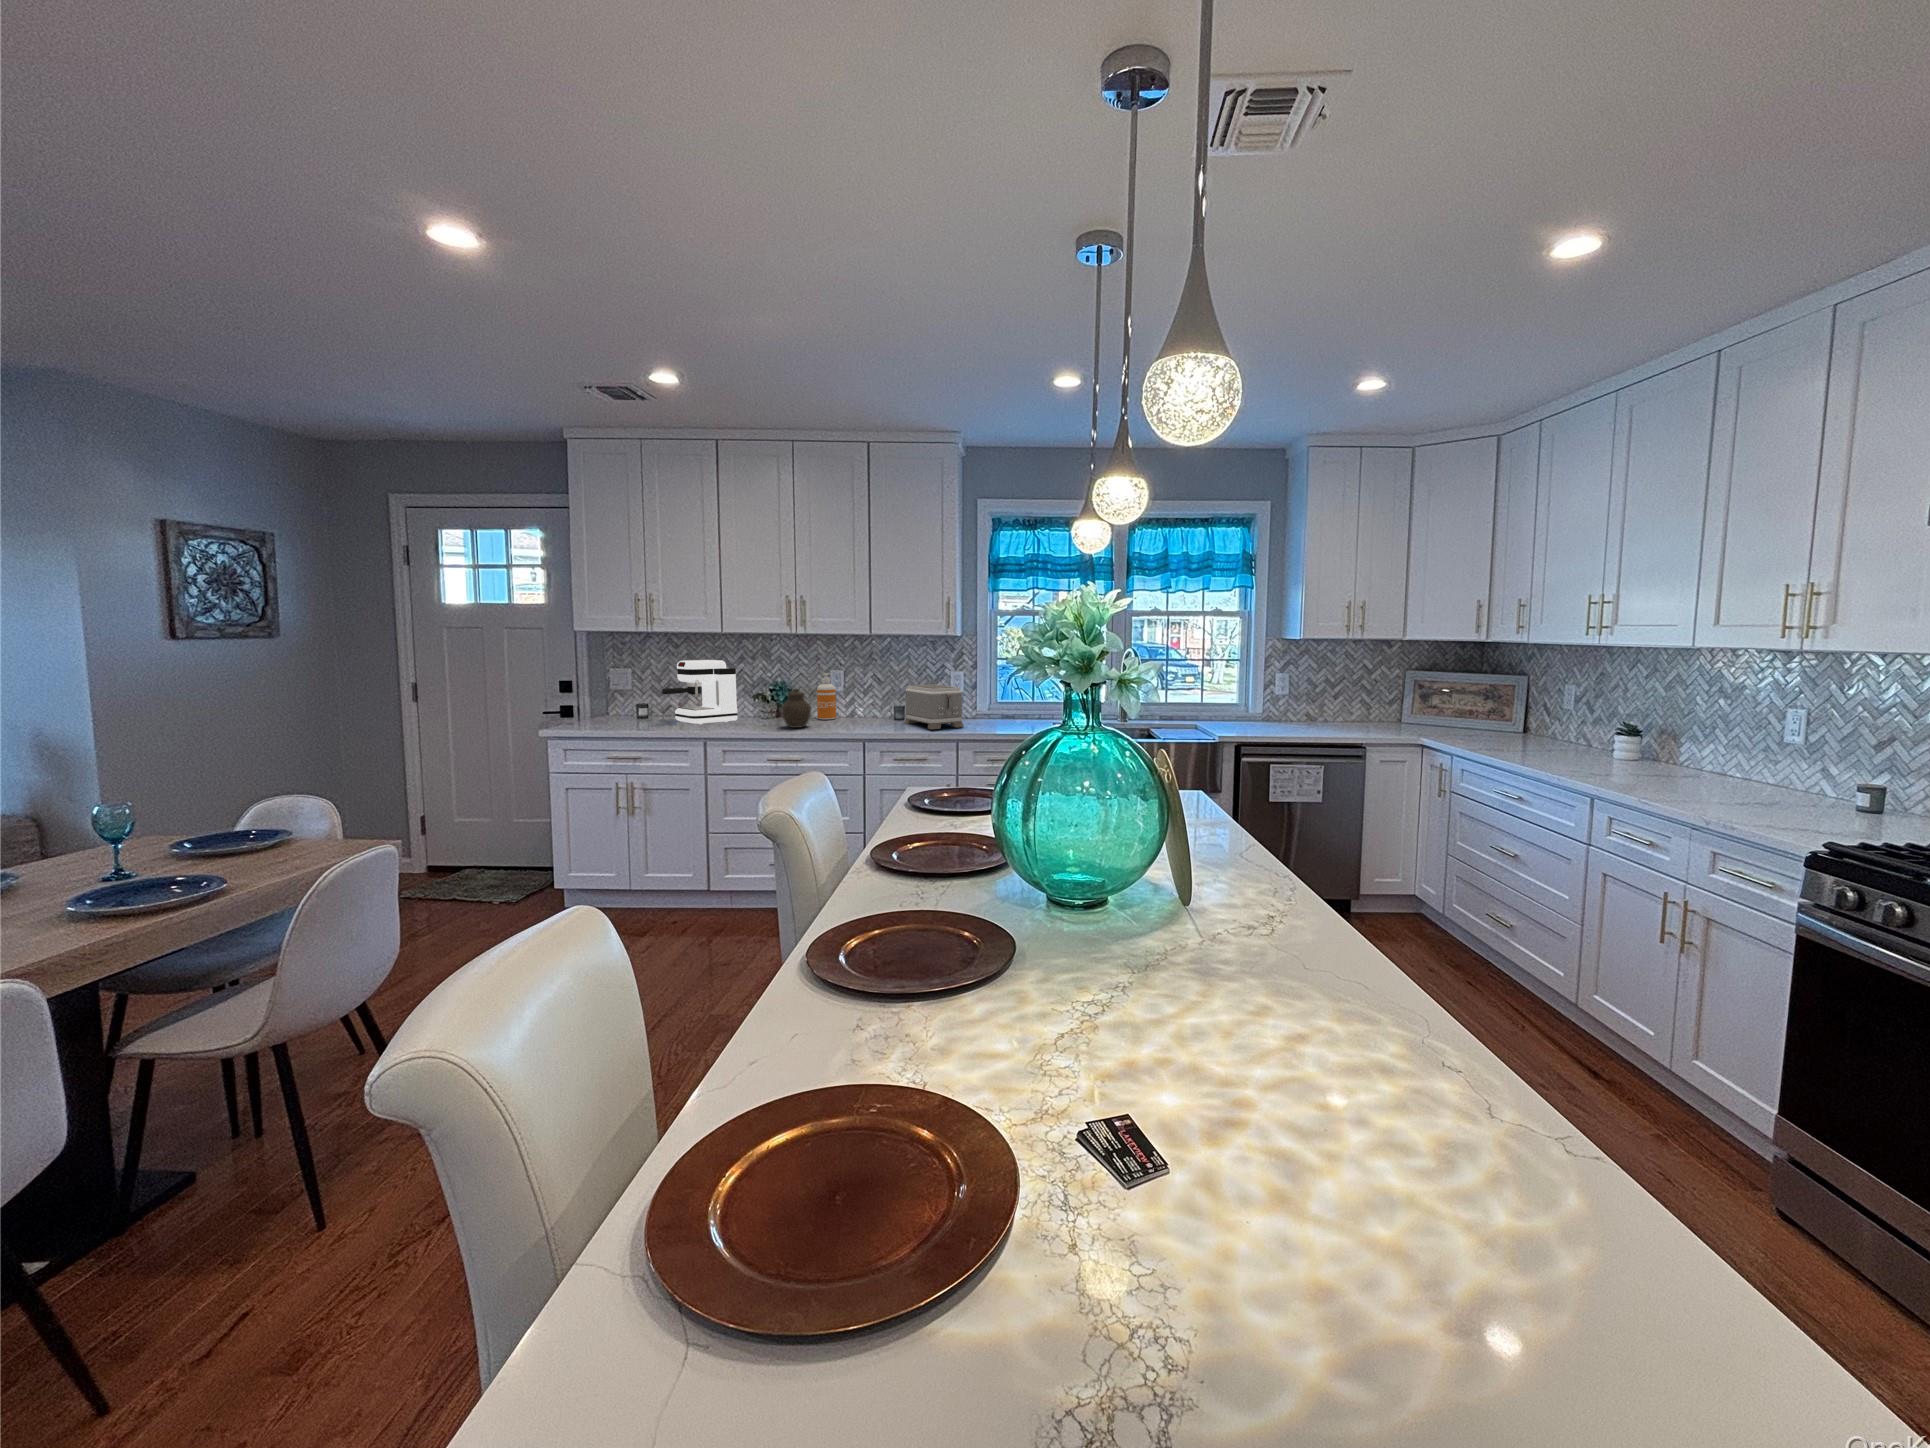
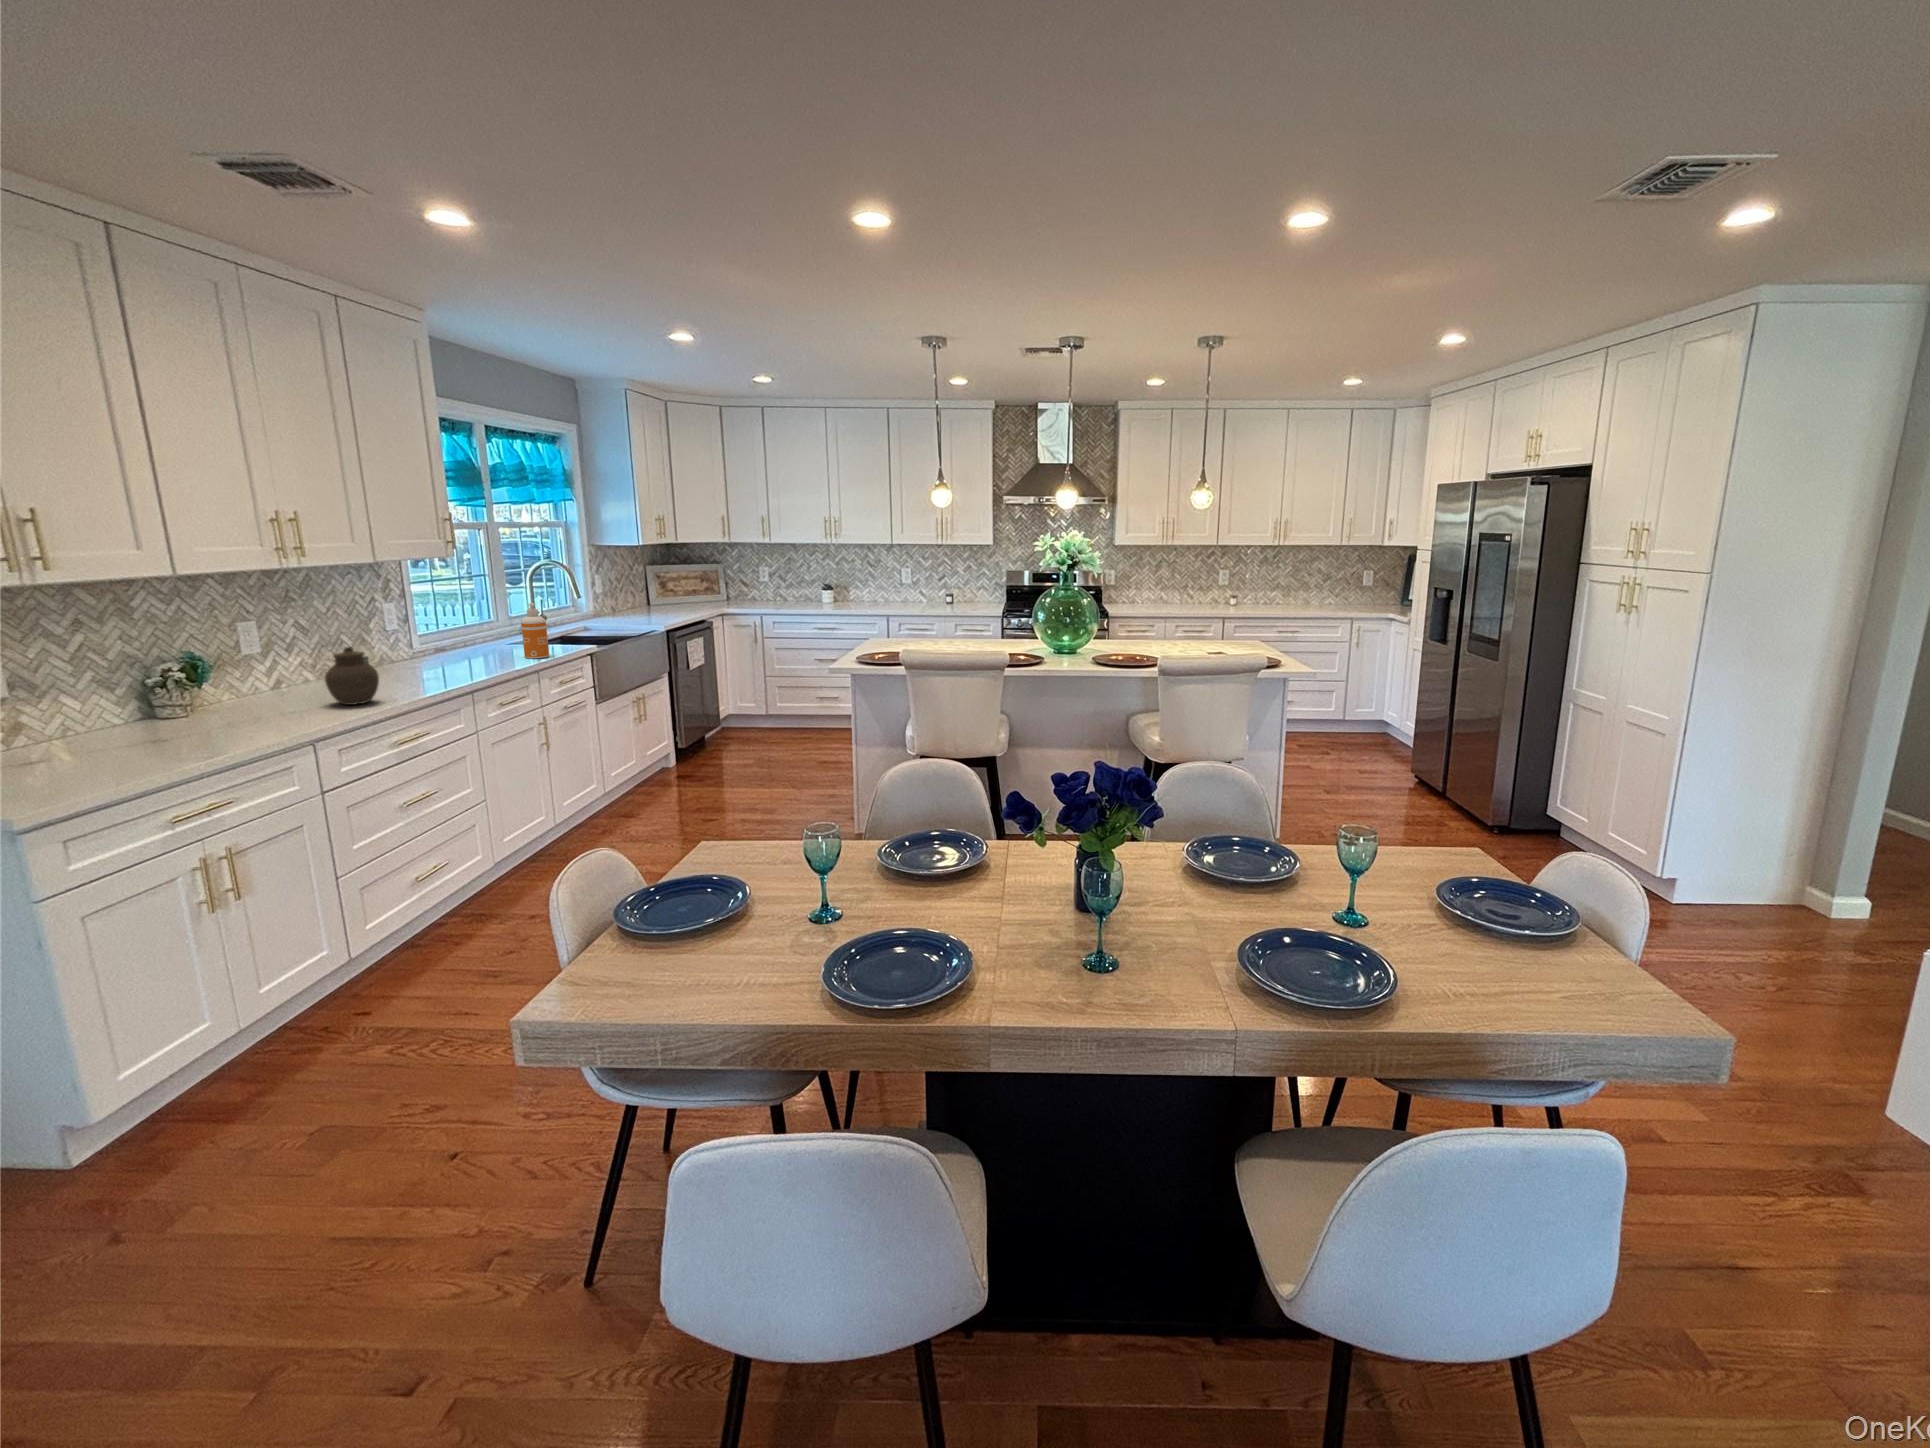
coffee maker: present [662,660,737,725] -> none [86,623,231,750]
soap dispenser: present [817,673,836,720] -> present [521,603,549,659]
toaster: present [904,685,964,729] -> none [411,617,504,675]

